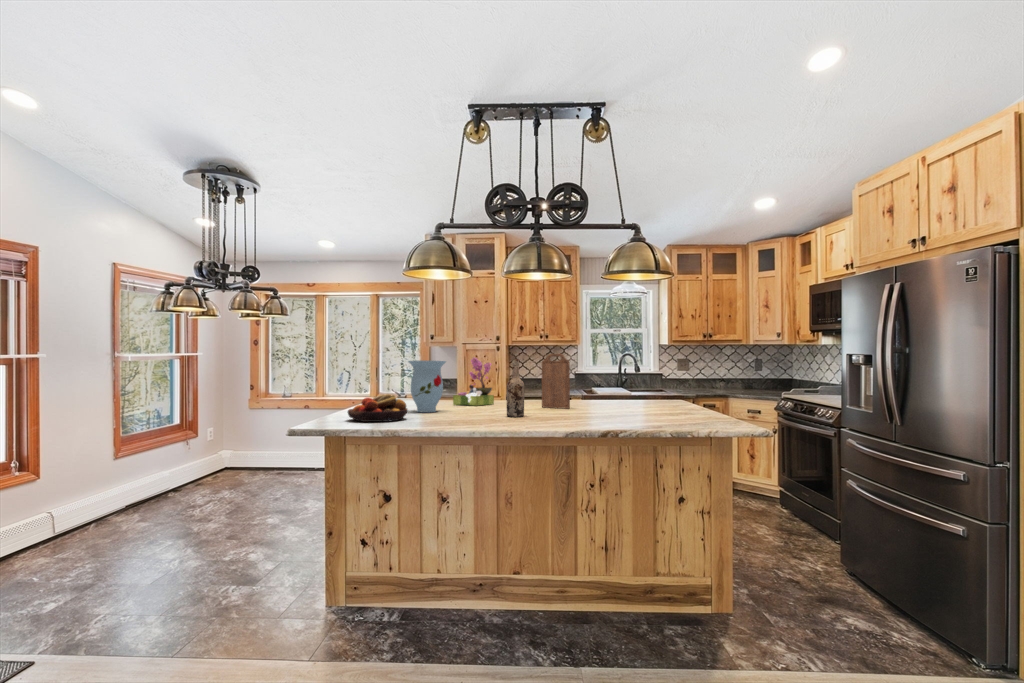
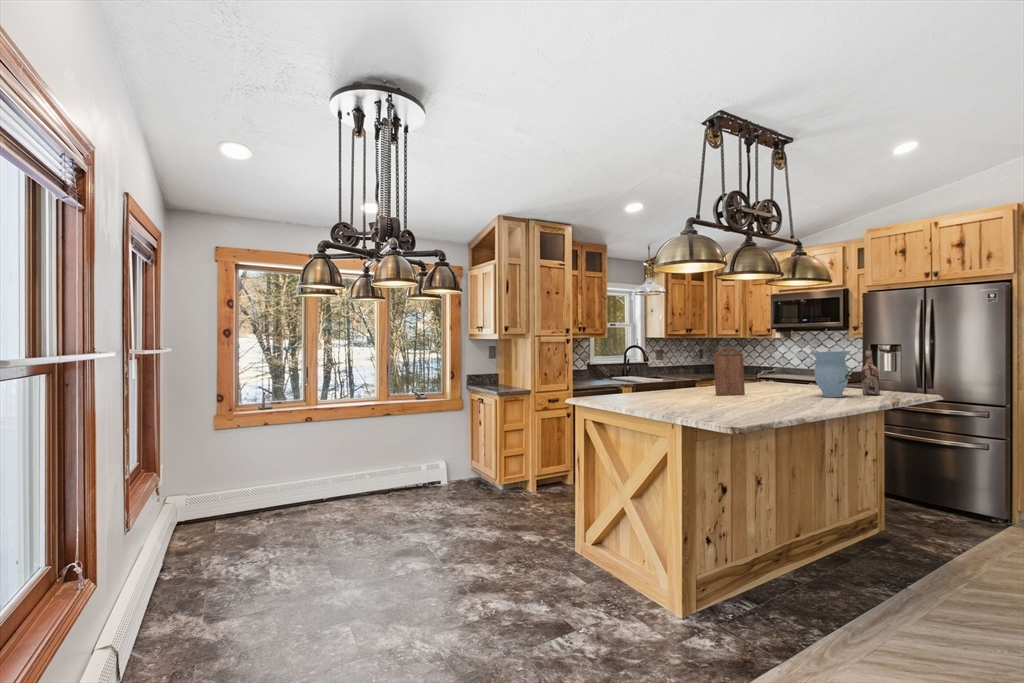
flower arrangement: present [453,358,494,406] -> none [619,351,658,399]
wine bottle: present [507,359,525,417] -> present [861,350,880,395]
vase: present [408,360,446,412] -> present [810,351,851,397]
fruit bowl: present [348,395,408,422] -> none [702,390,770,417]

